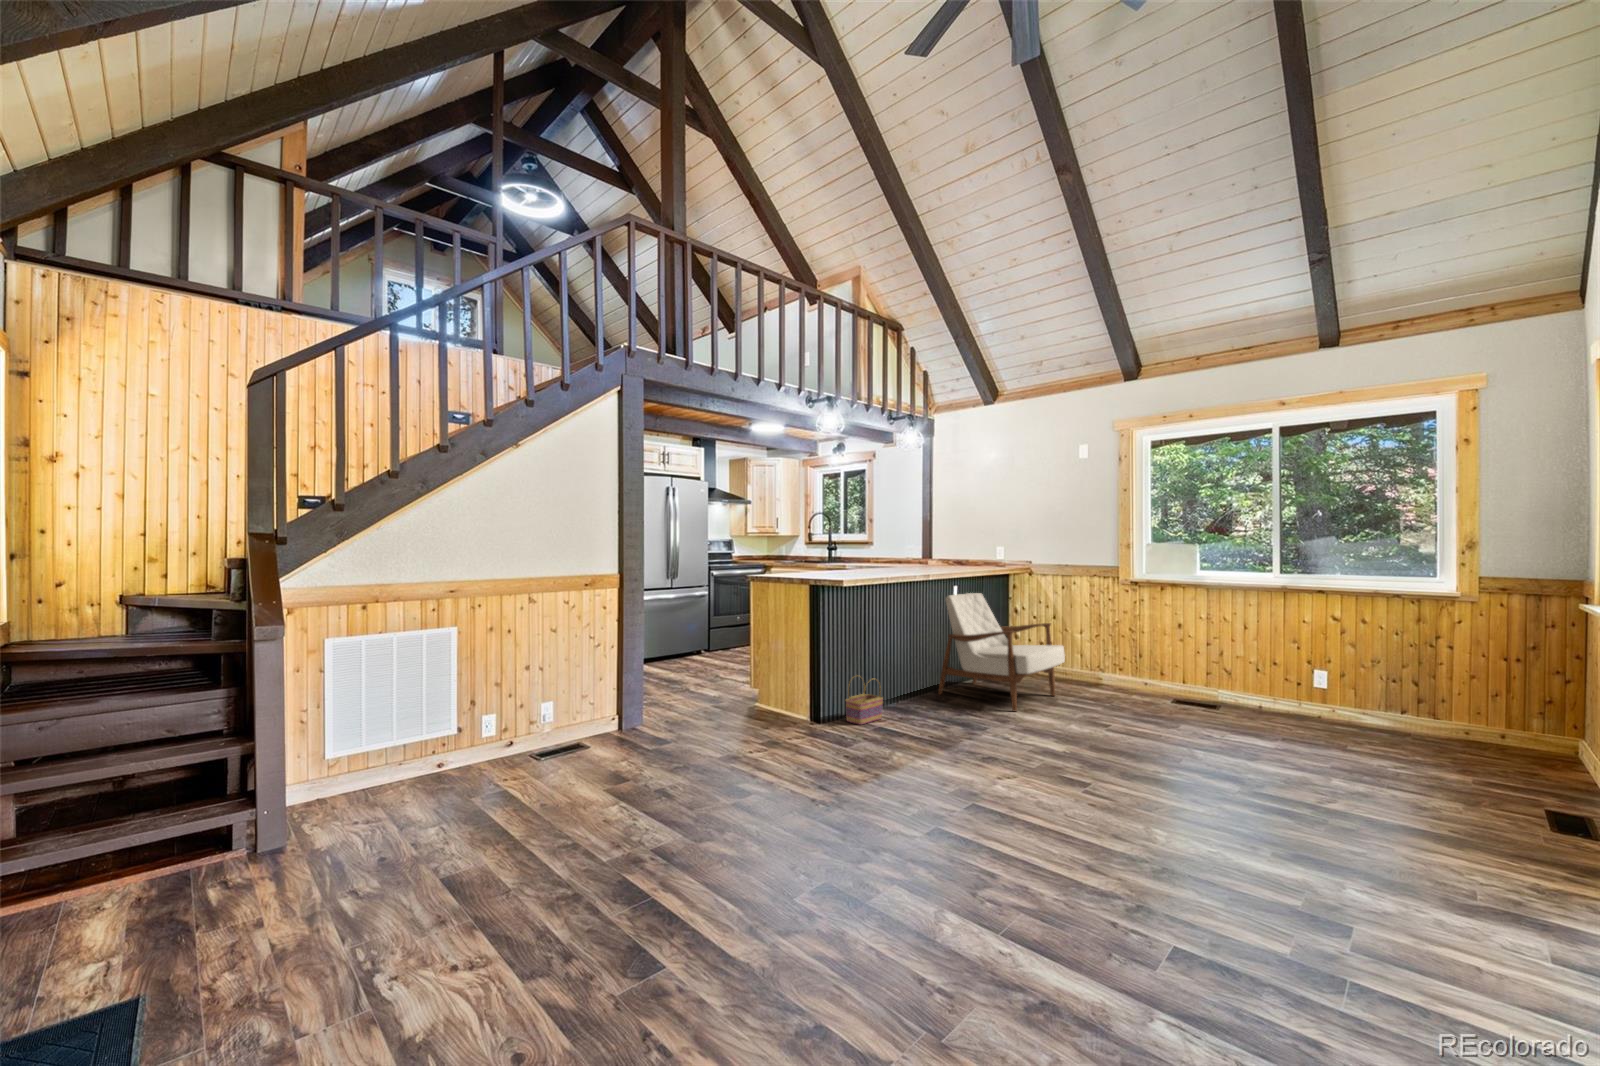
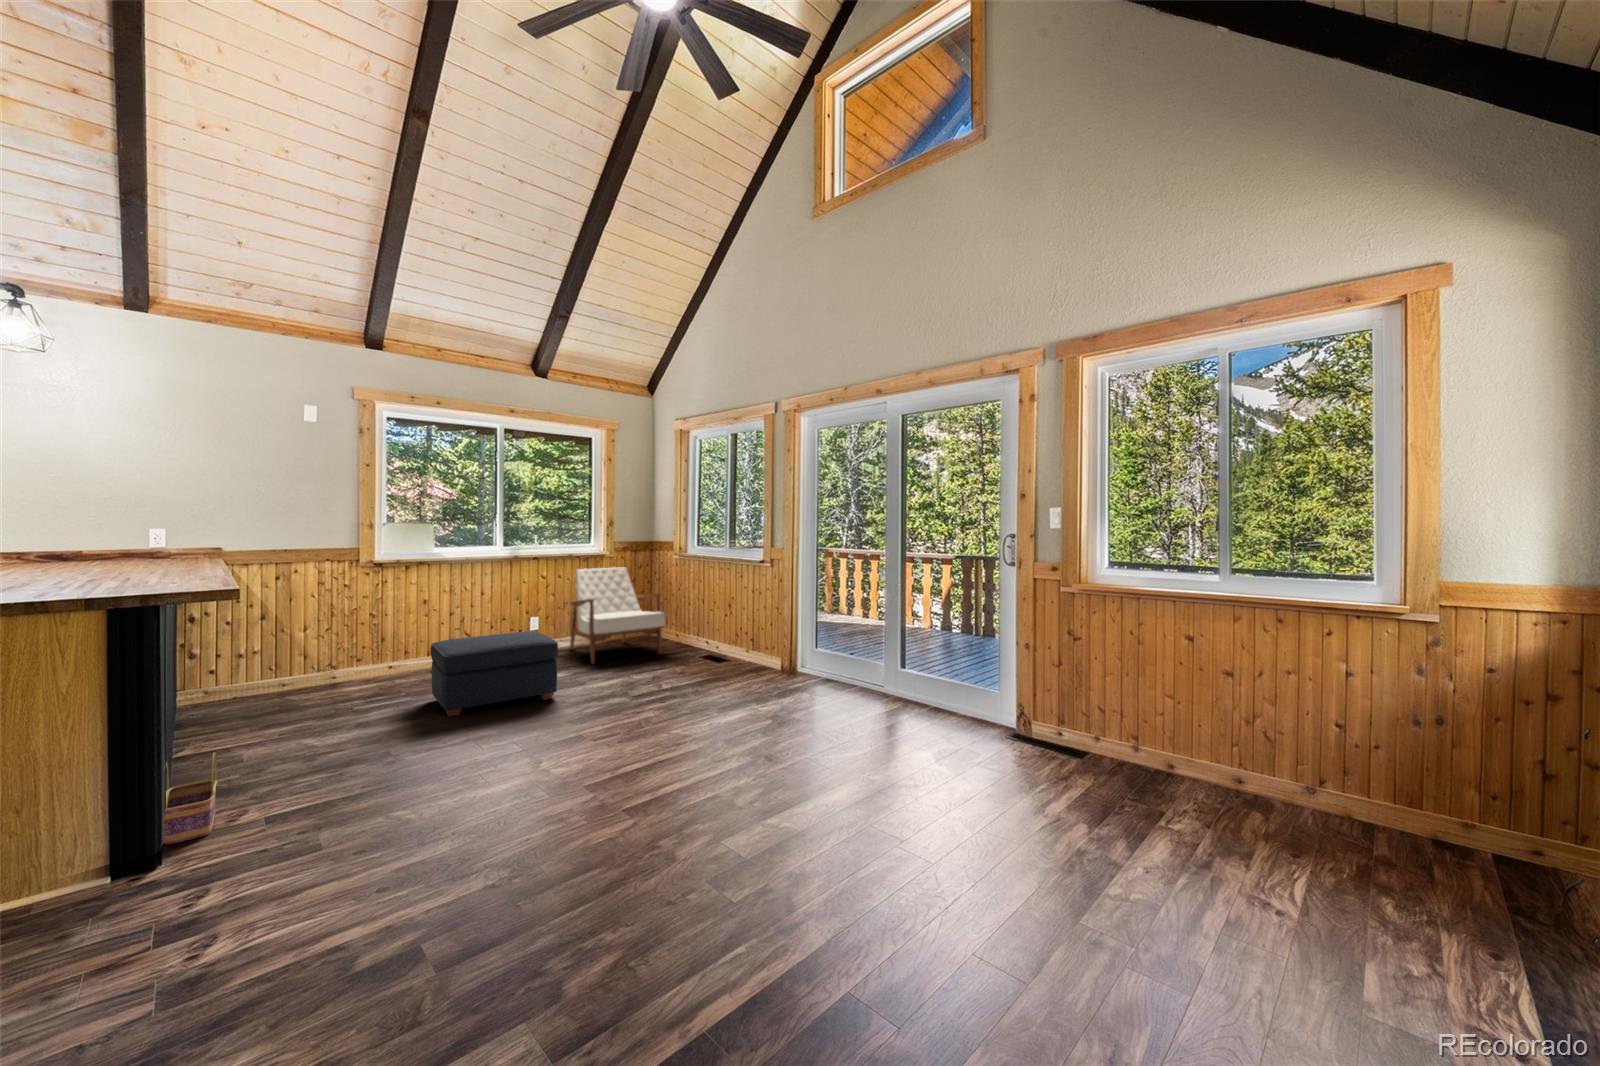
armchair: present [939,593,1065,711] -> present [570,567,665,664]
ottoman: none [1077,659,1222,751] -> present [430,632,558,716]

